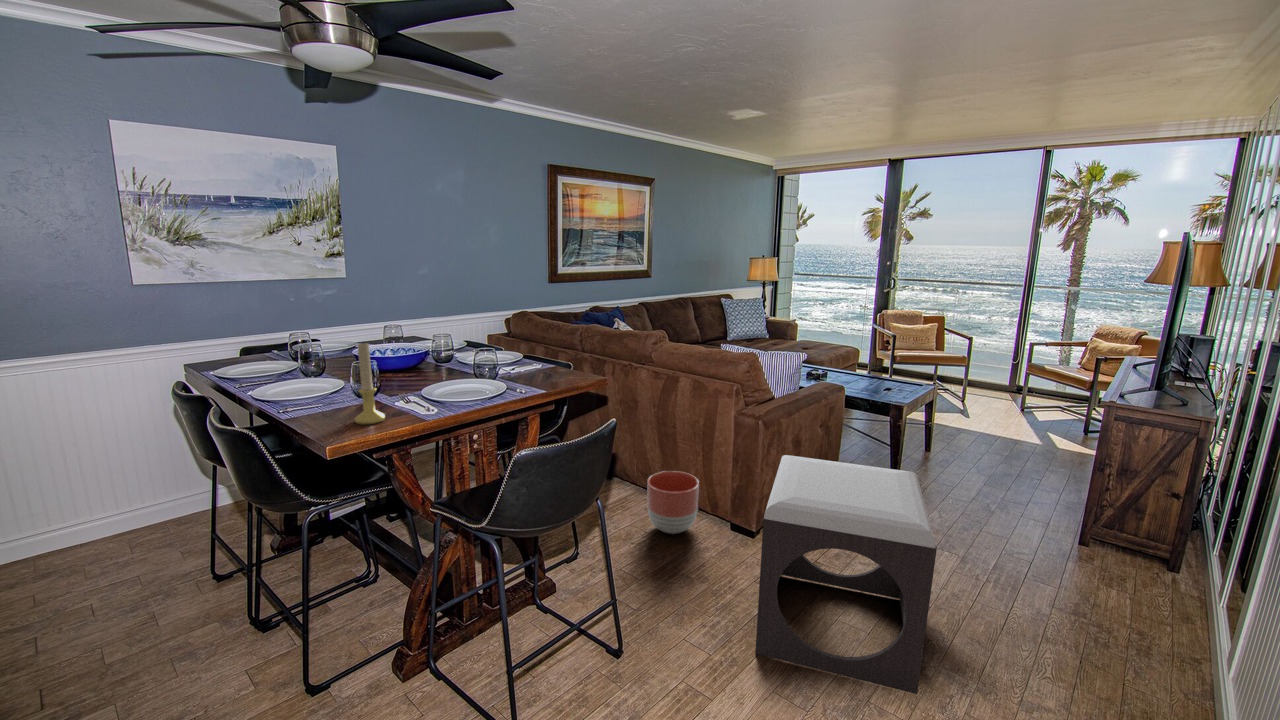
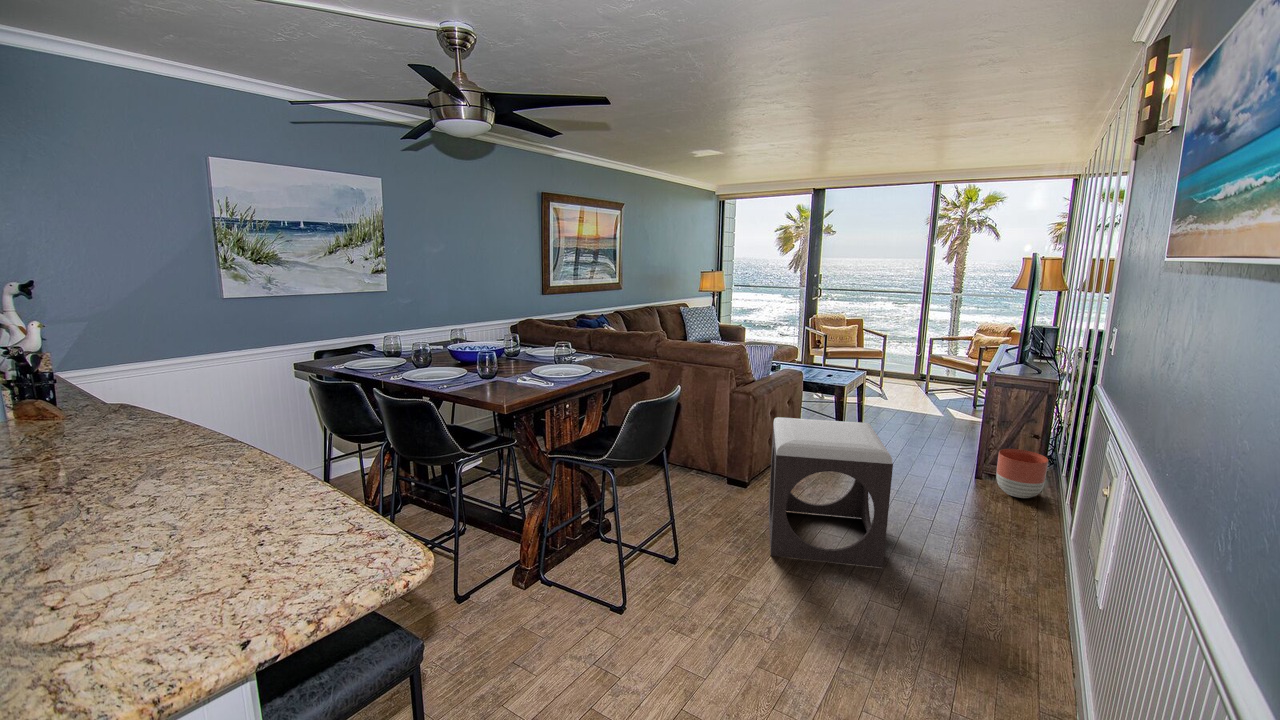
candle holder: present [355,343,385,425] -> none [500,333,521,394]
planter: present [648,471,699,534] -> present [996,449,1048,498]

